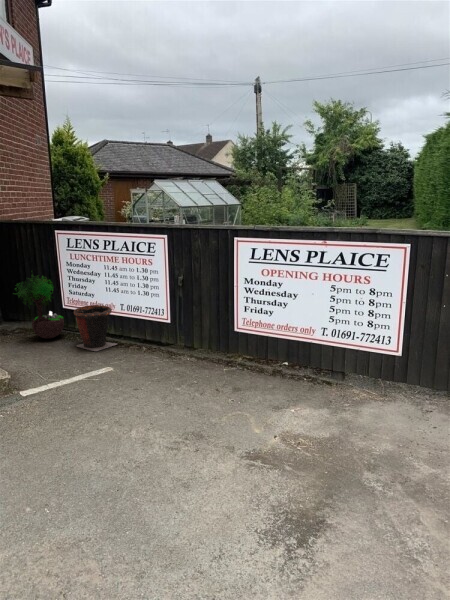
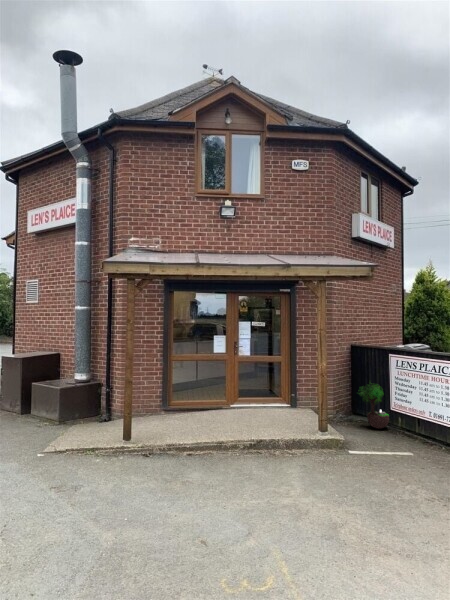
waste bin: present [74,305,116,351] -> none [393,409,425,443]

